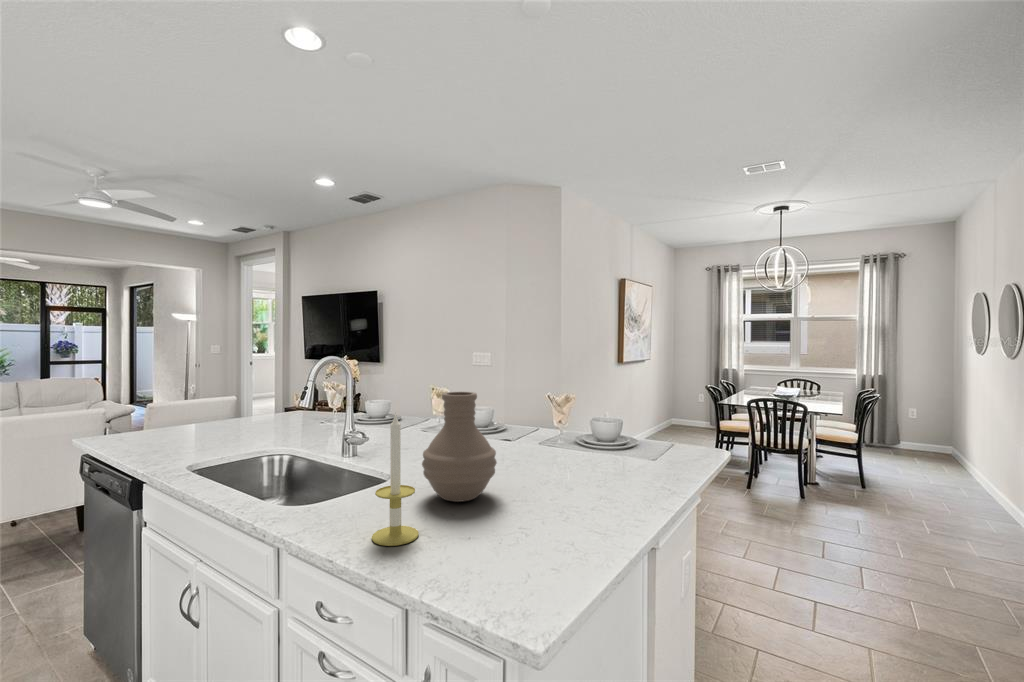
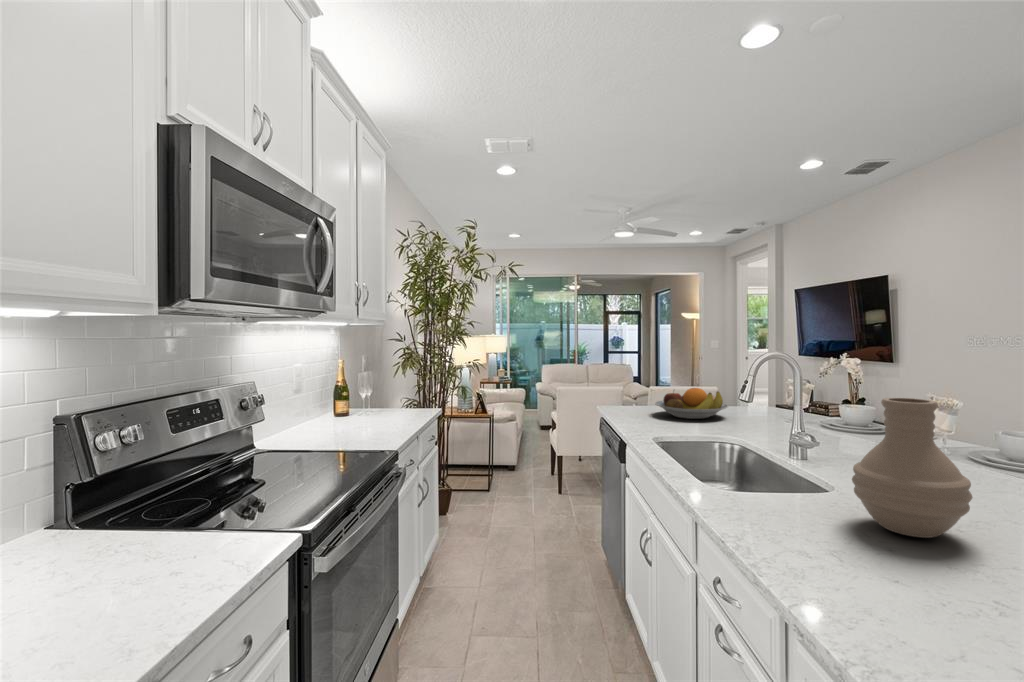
fruit bowl: none [174,399,265,436] -> present [655,388,728,419]
candle: present [372,414,419,546] -> none [768,410,825,553]

